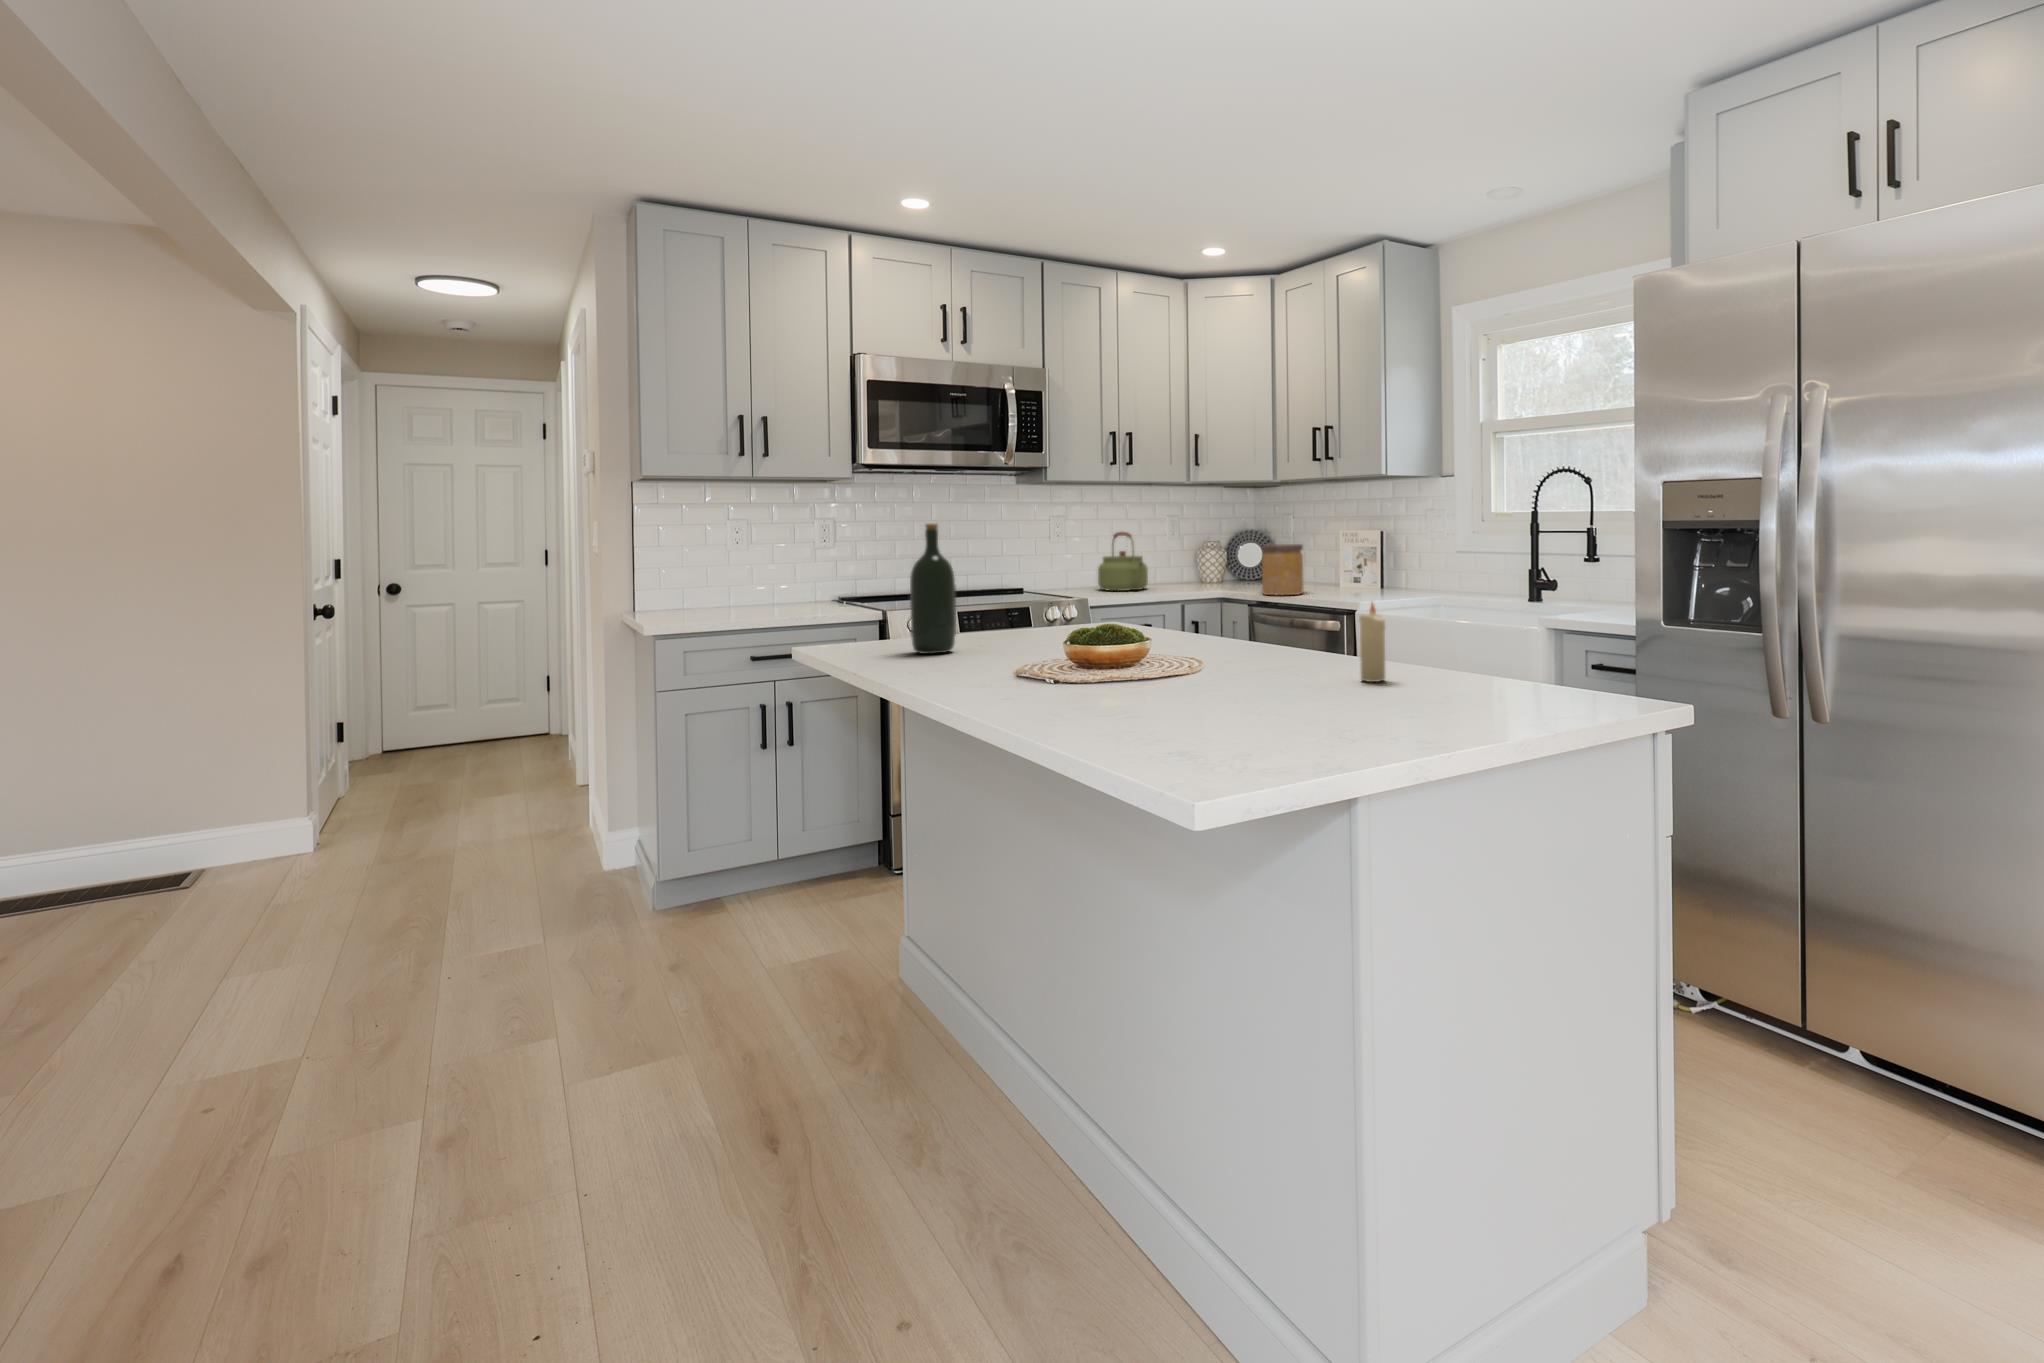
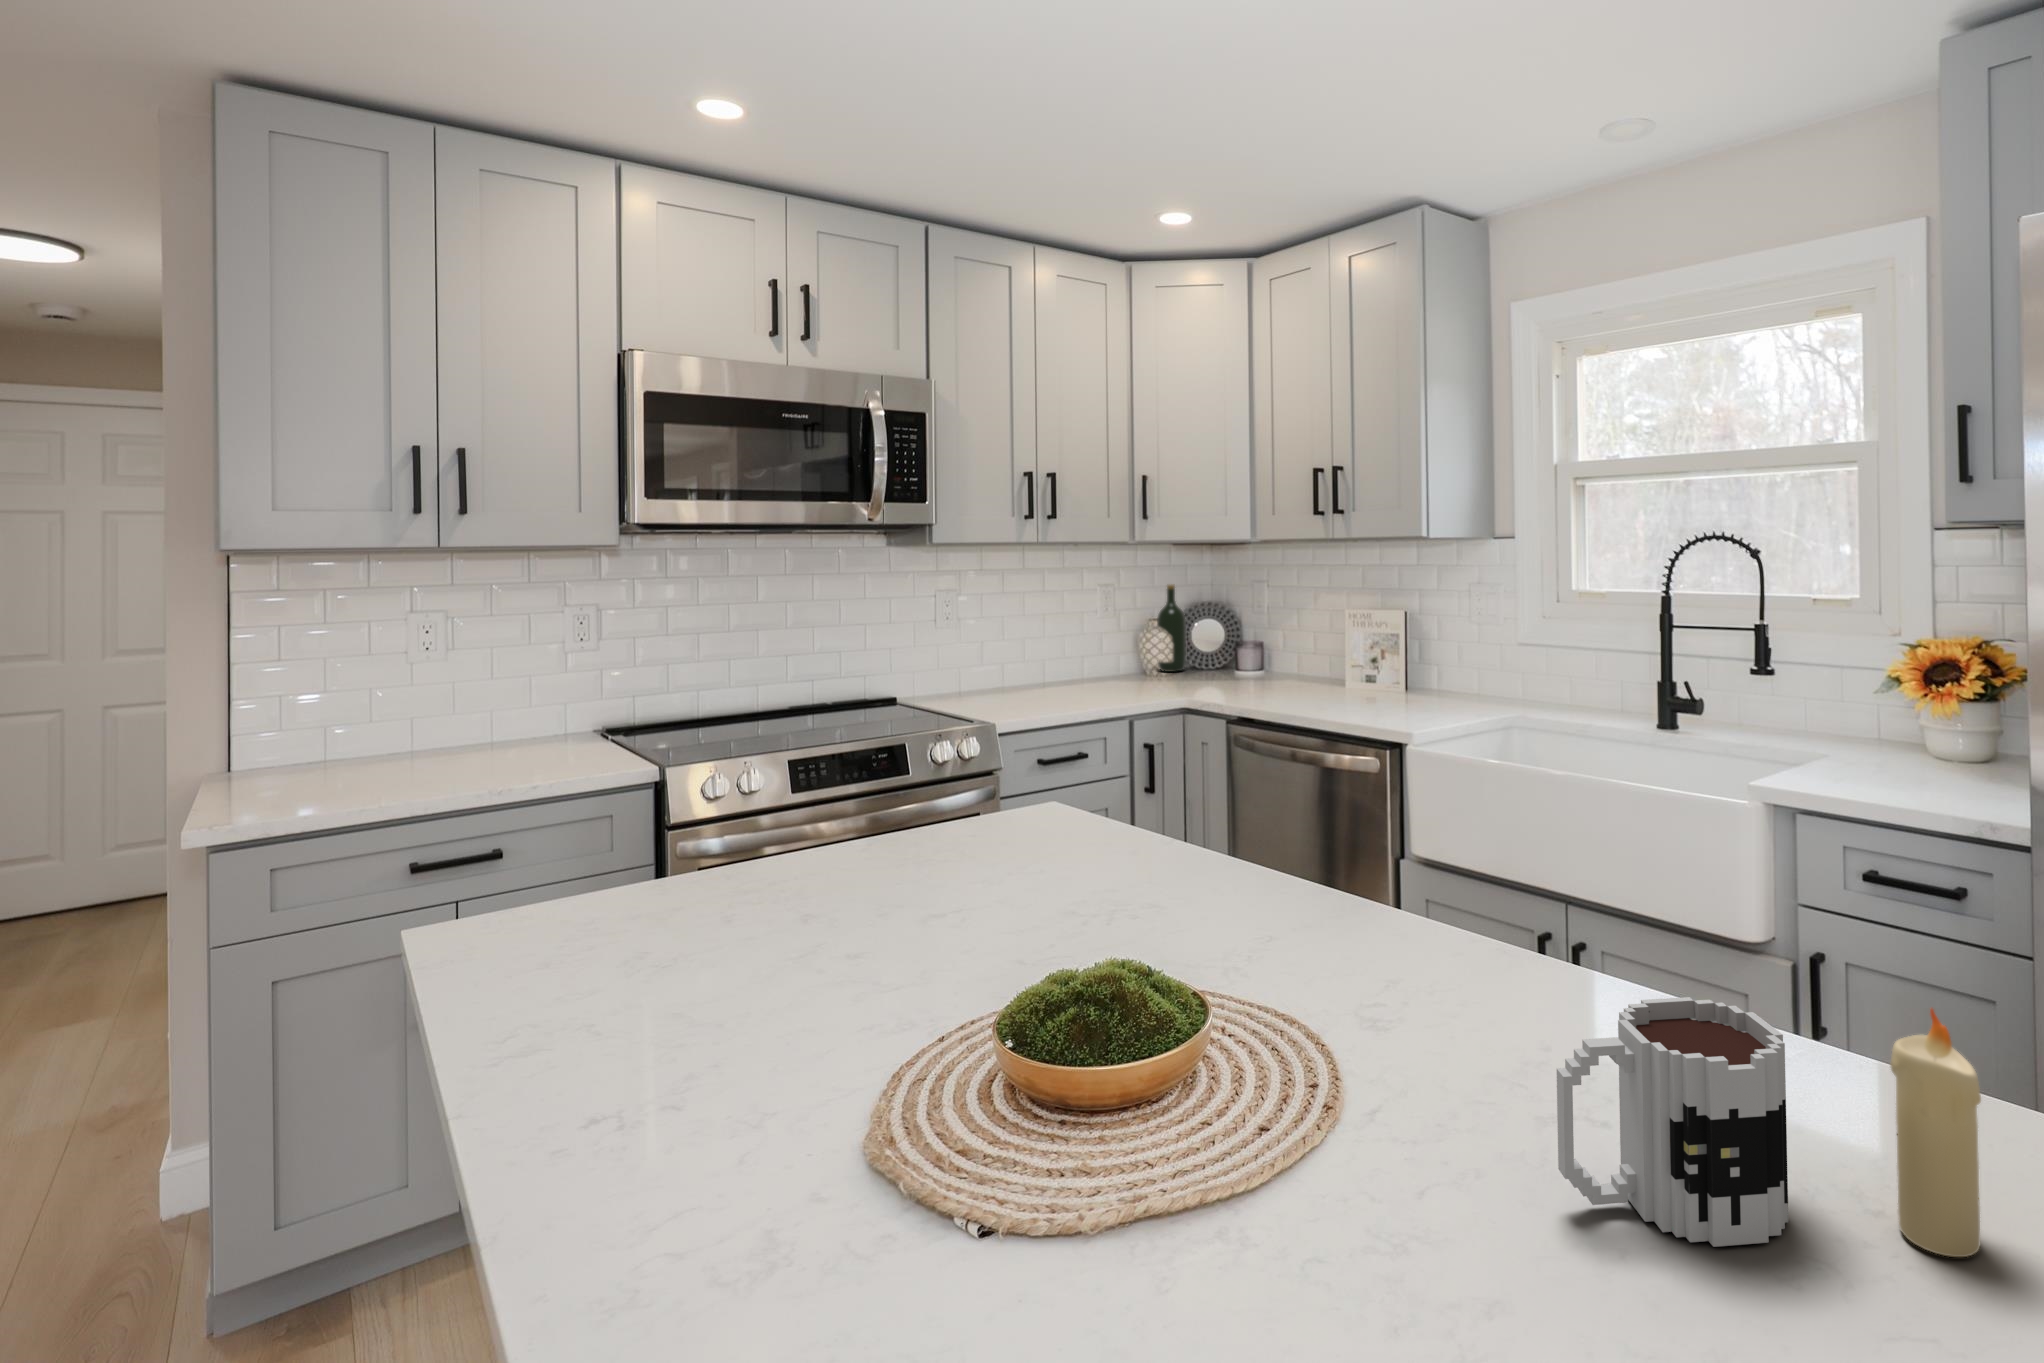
wine bottle: present [910,524,956,654] -> present [1157,584,1186,672]
kettle: present [1098,532,1148,591] -> none [1005,614,1078,700]
jar: present [1262,544,1303,595] -> none [1248,634,1309,711]
mug: none [1248,612,1328,680] -> present [1557,997,1788,1247]

